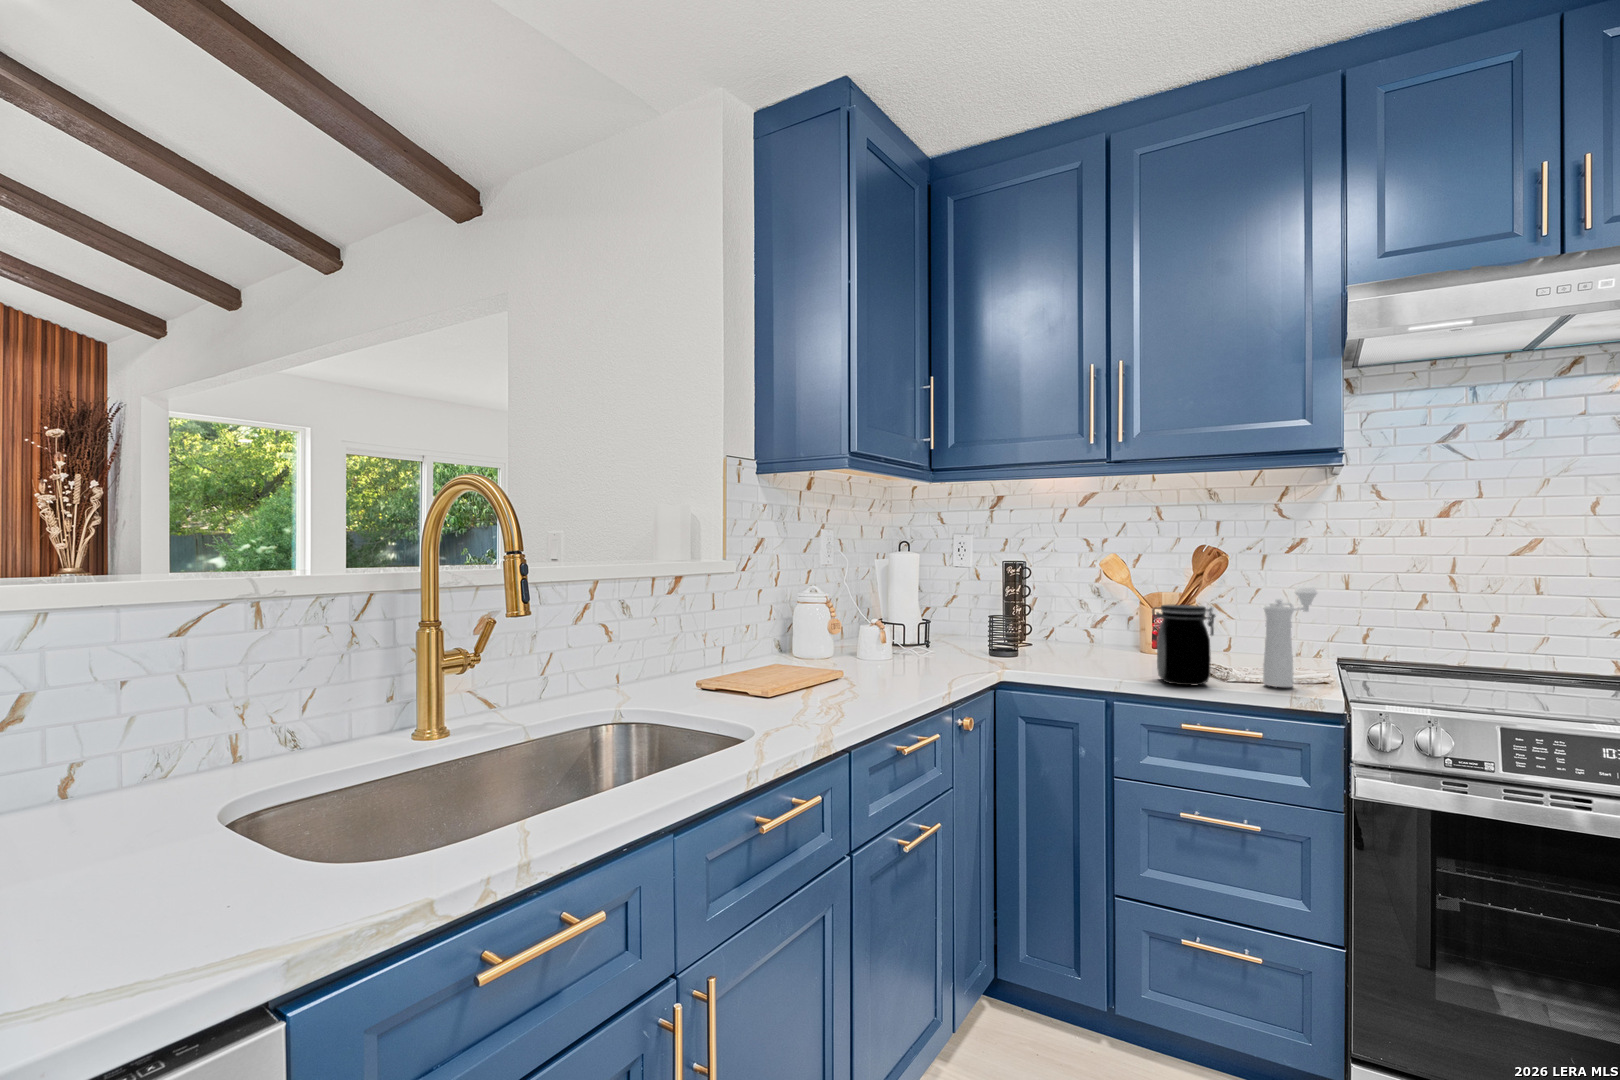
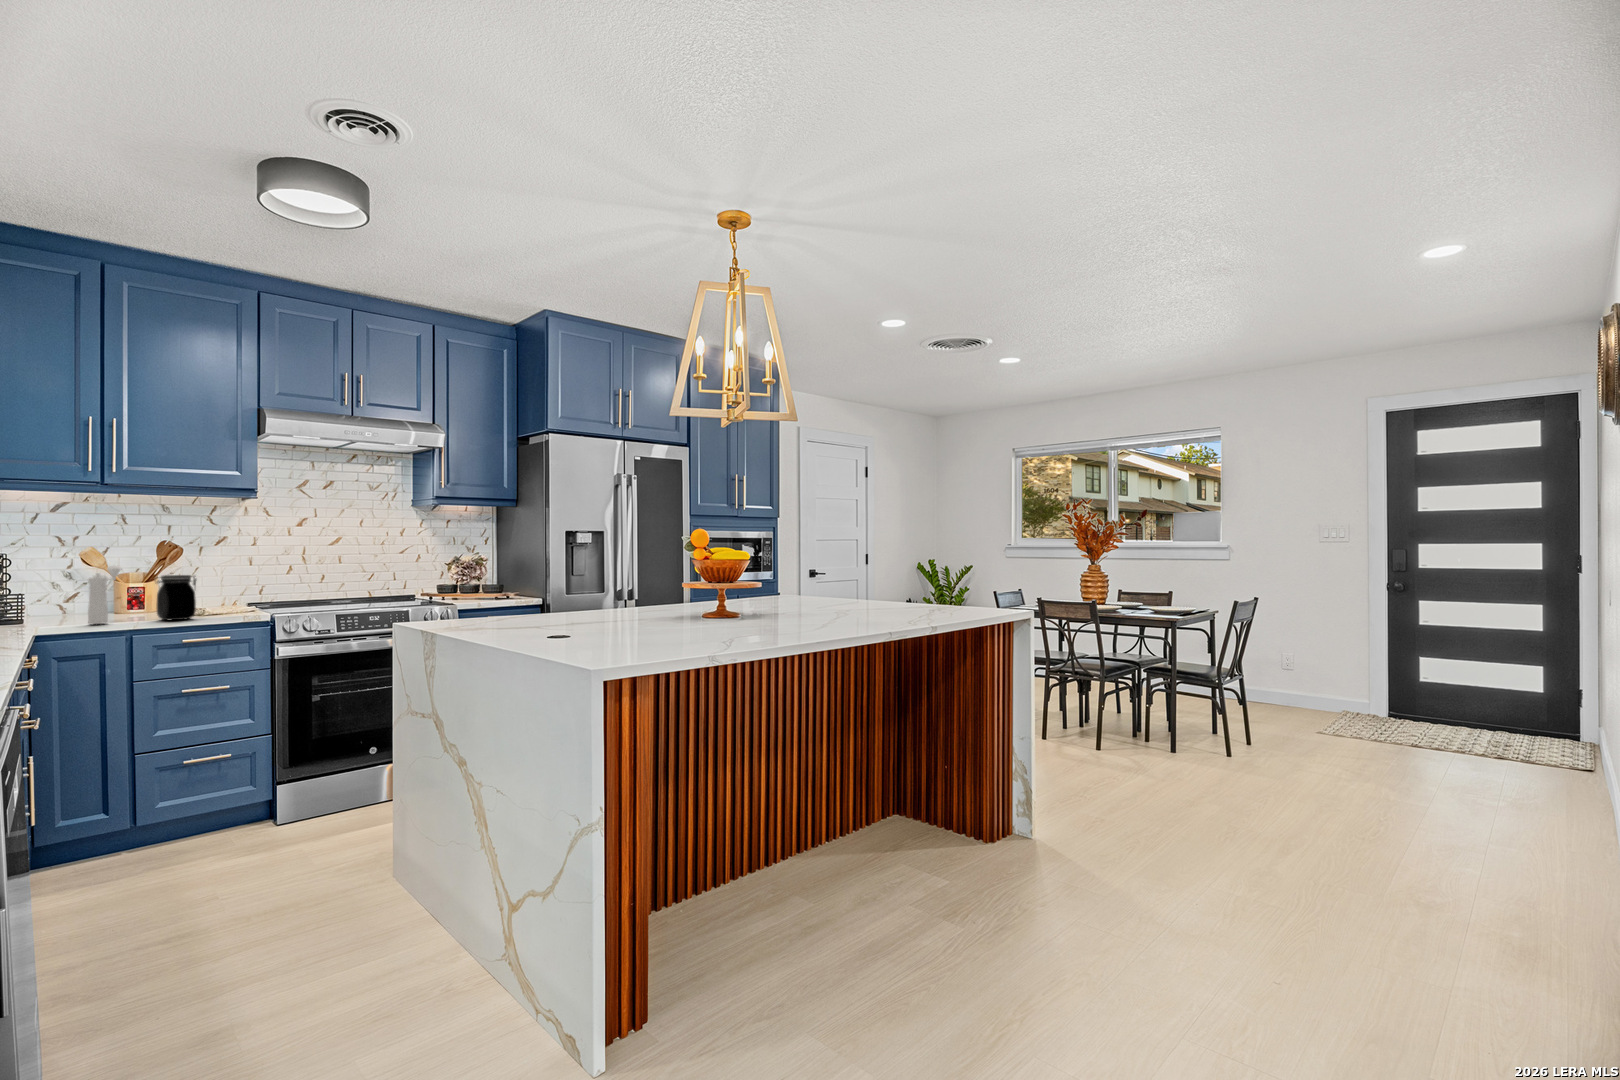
pepper mill: present [1263,587,1317,687] -> present [88,566,122,624]

